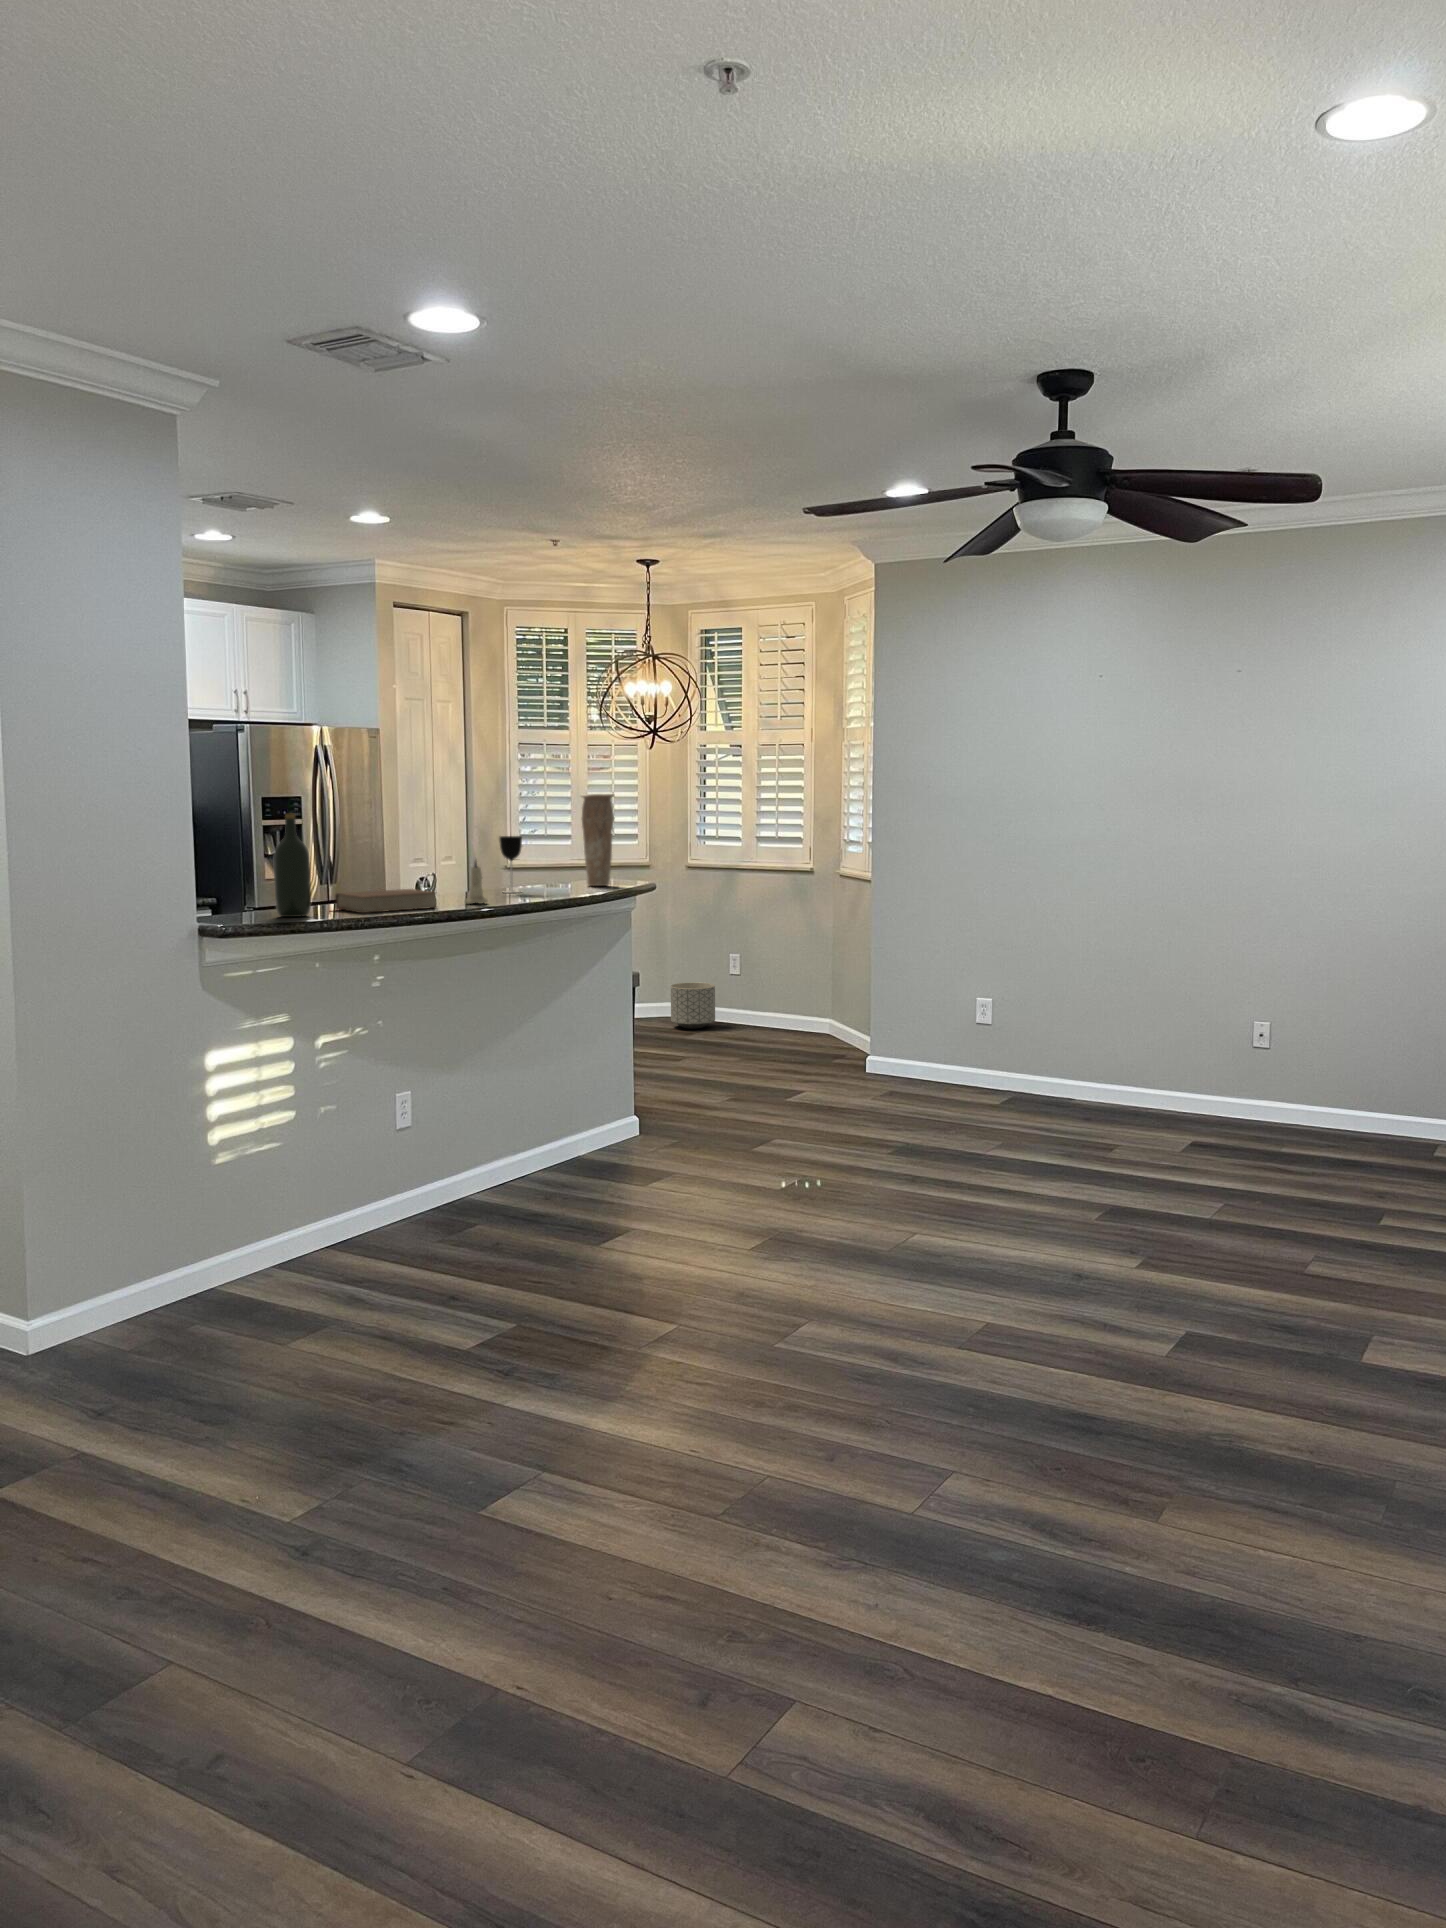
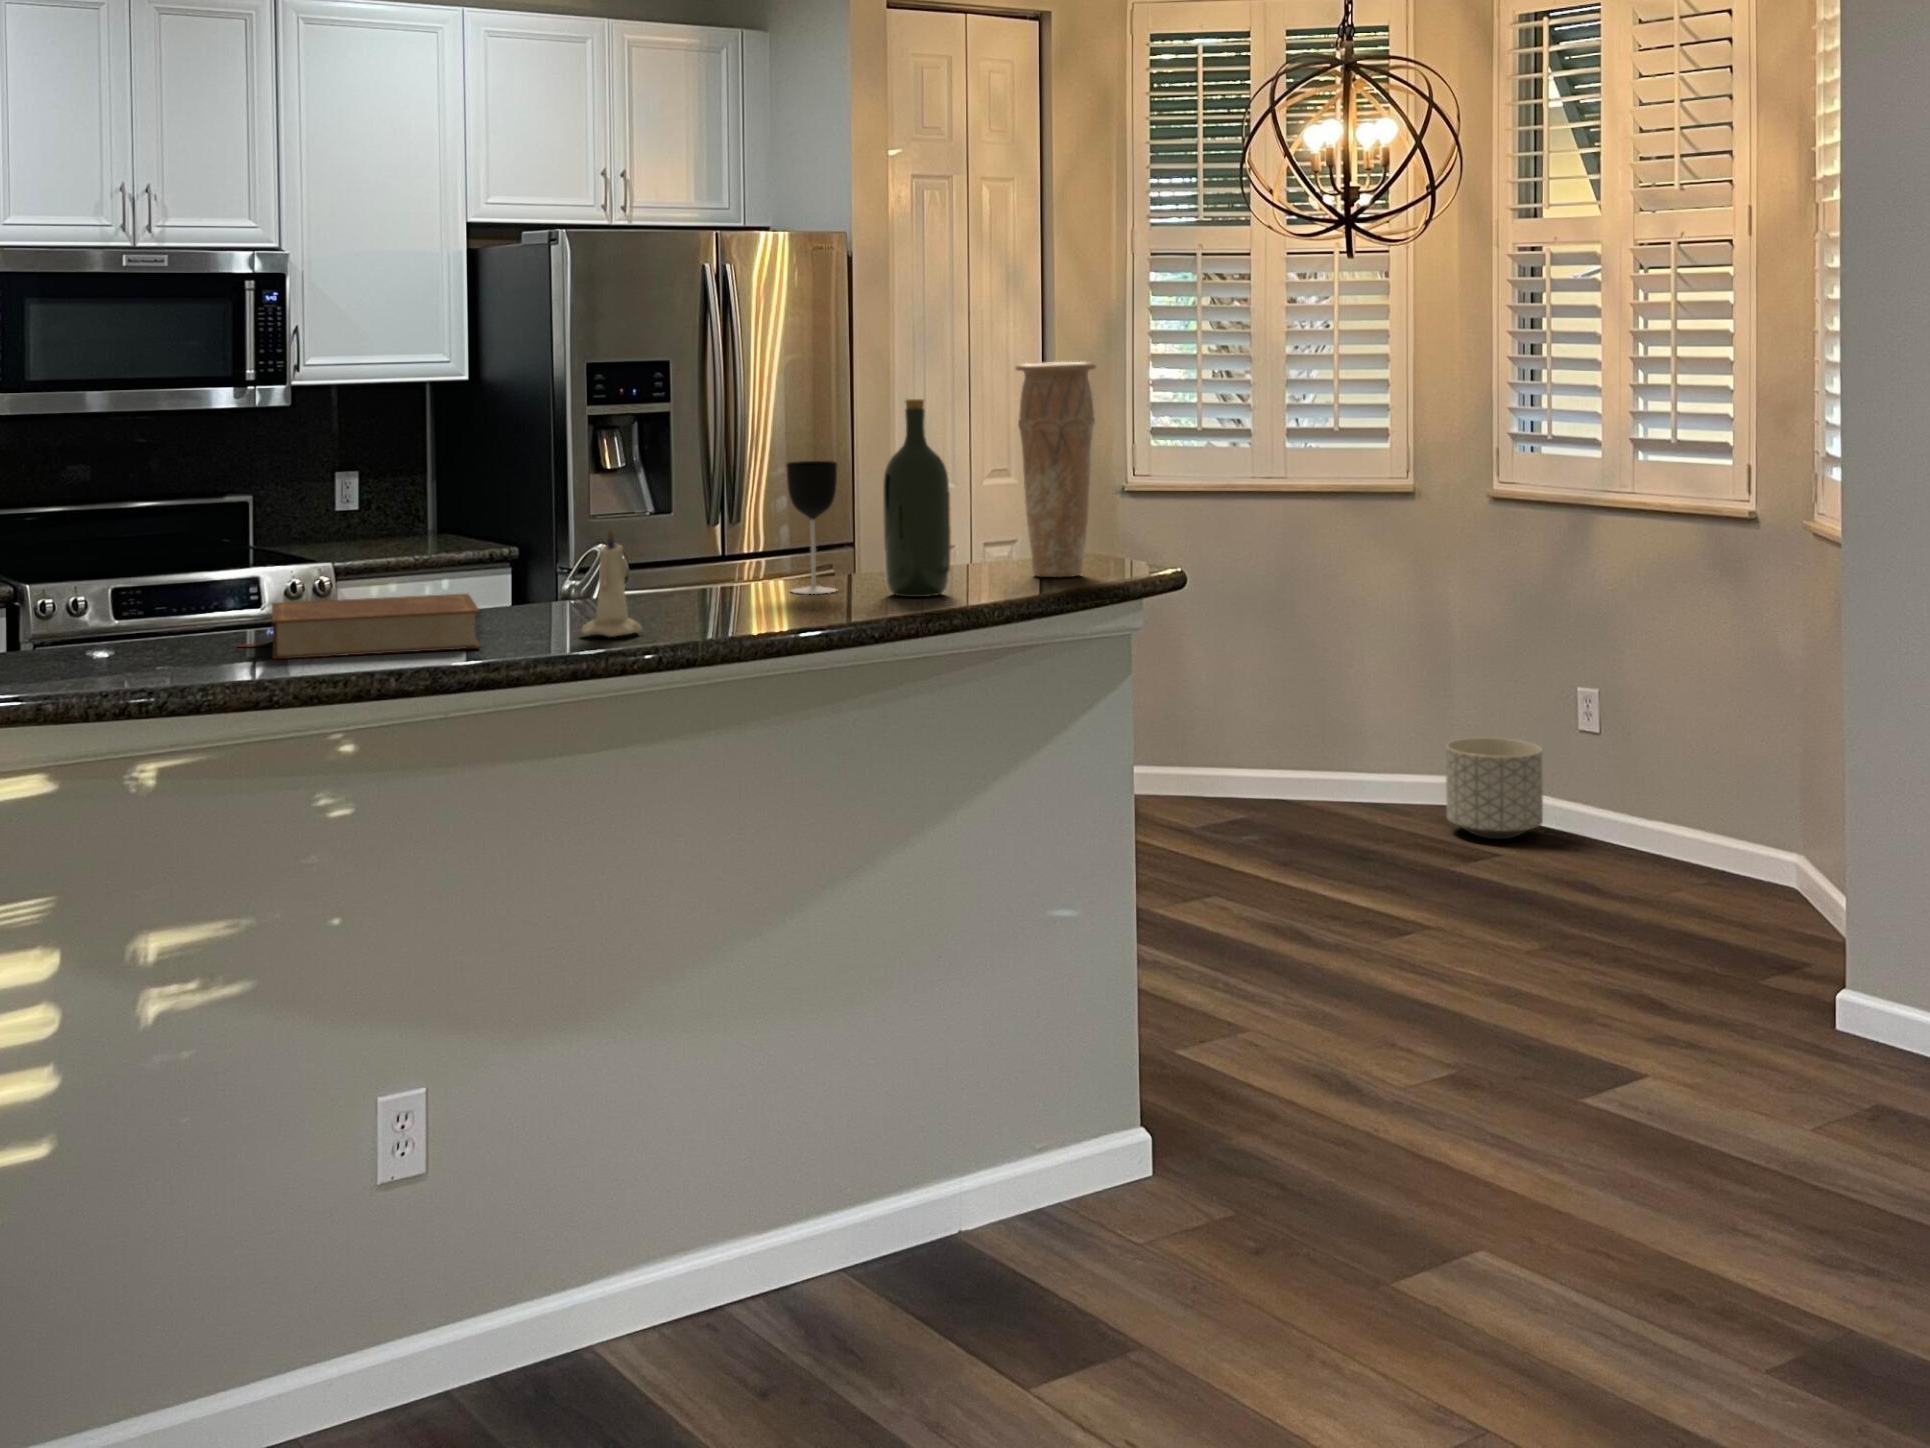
wine bottle: present [274,814,311,917] -> present [883,399,951,597]

